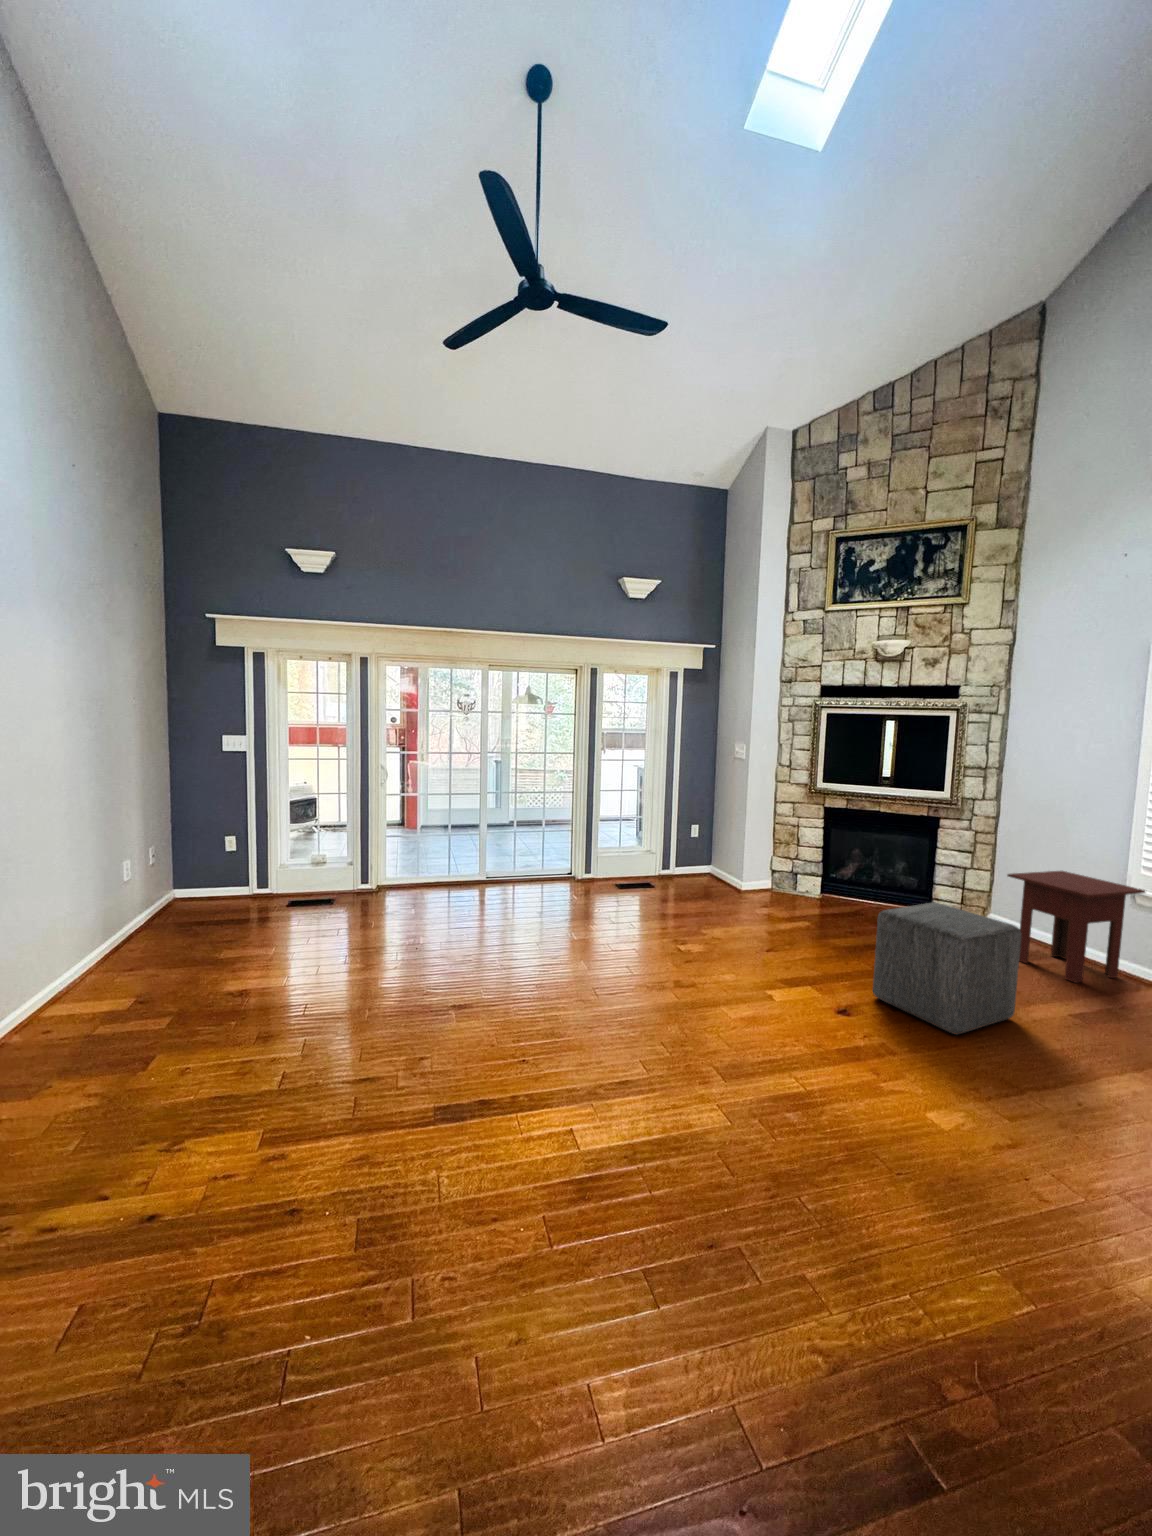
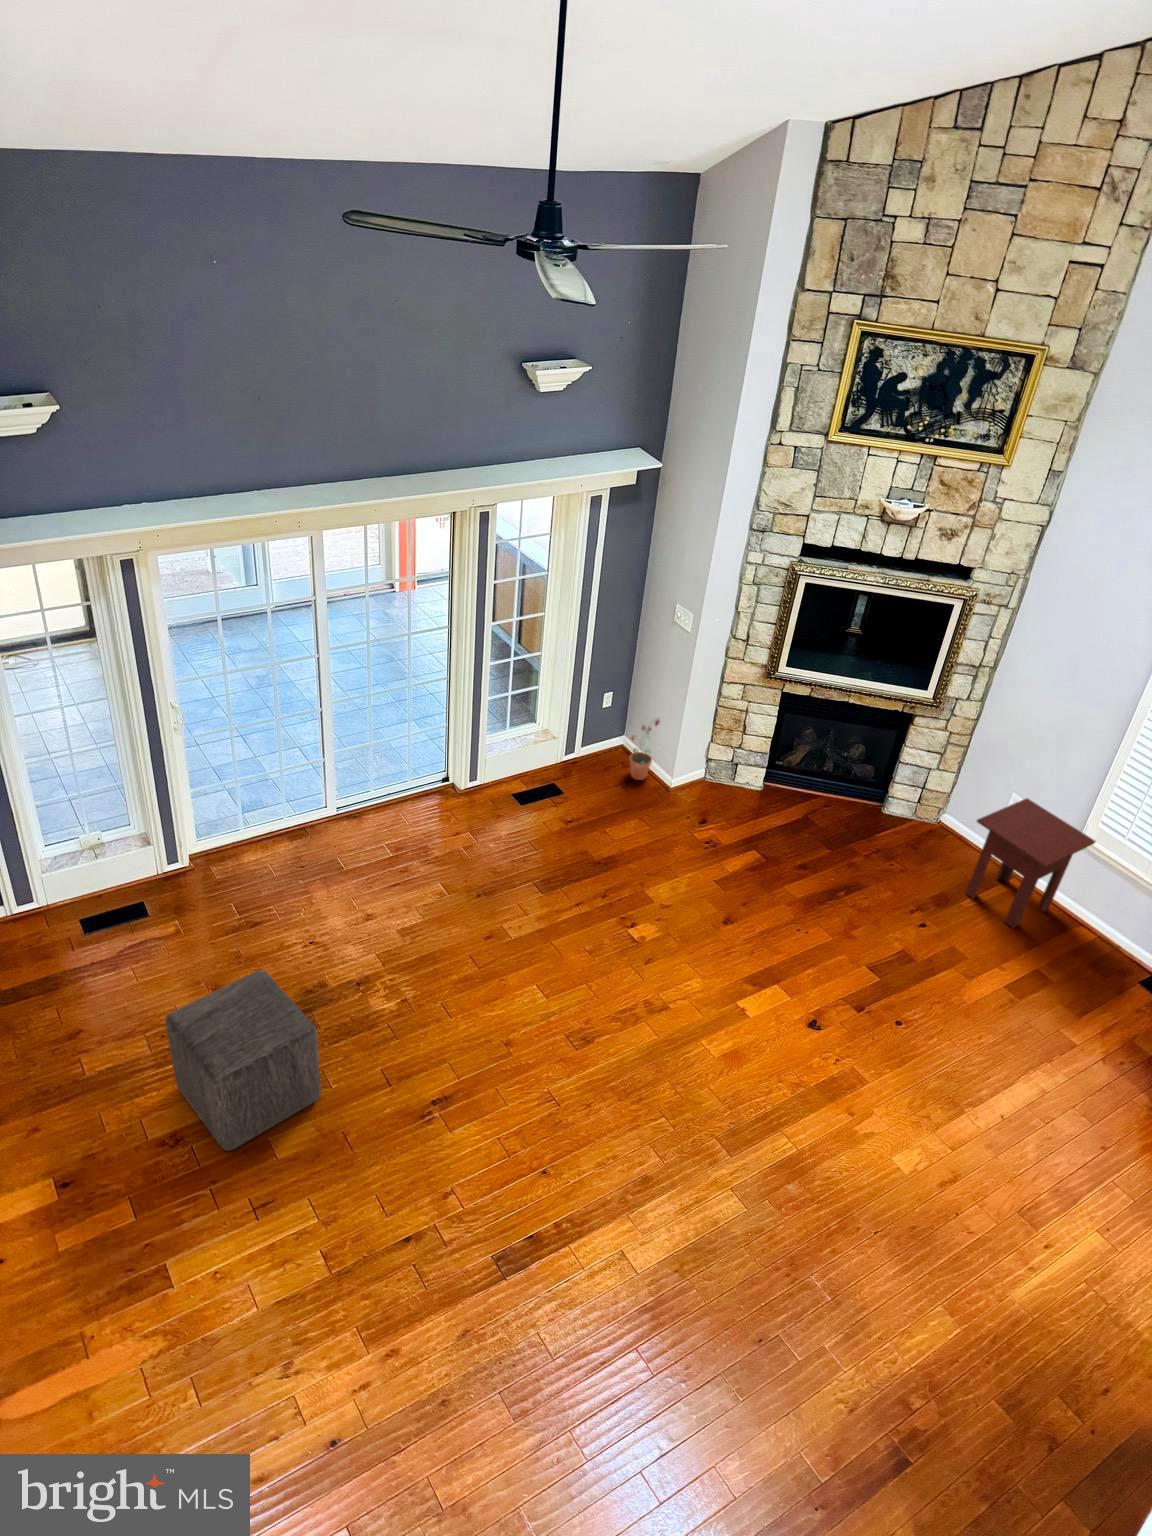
potted plant: none [705,836,729,888] -> present [630,719,660,780]
ottoman: present [873,902,1021,1034] -> present [165,970,321,1151]

